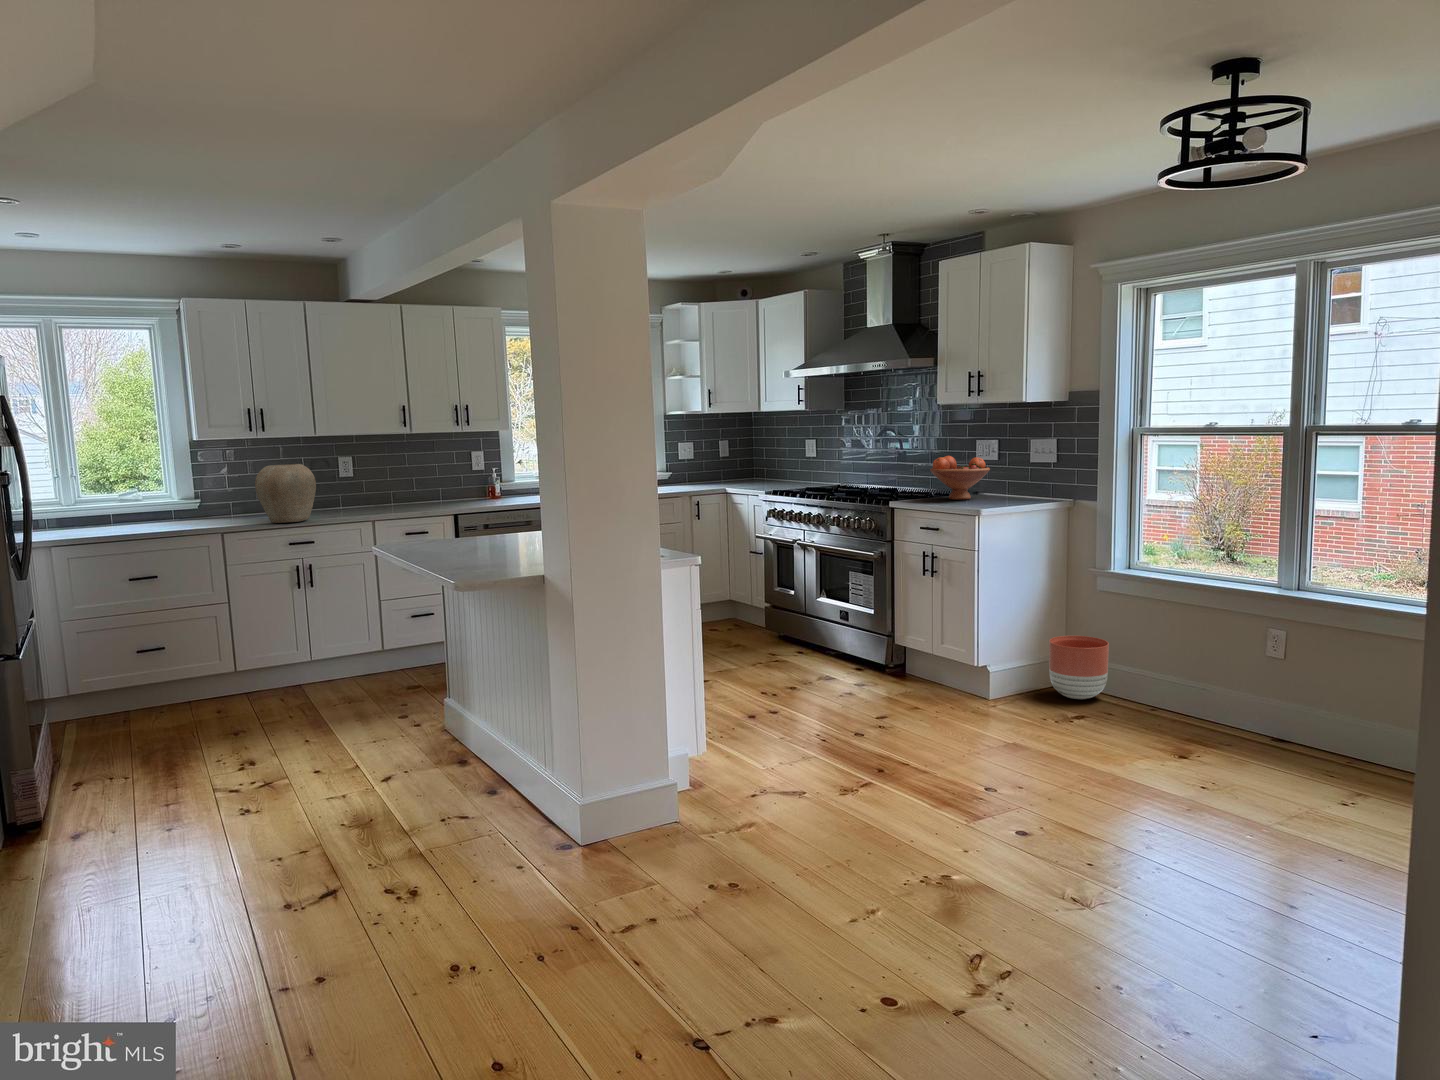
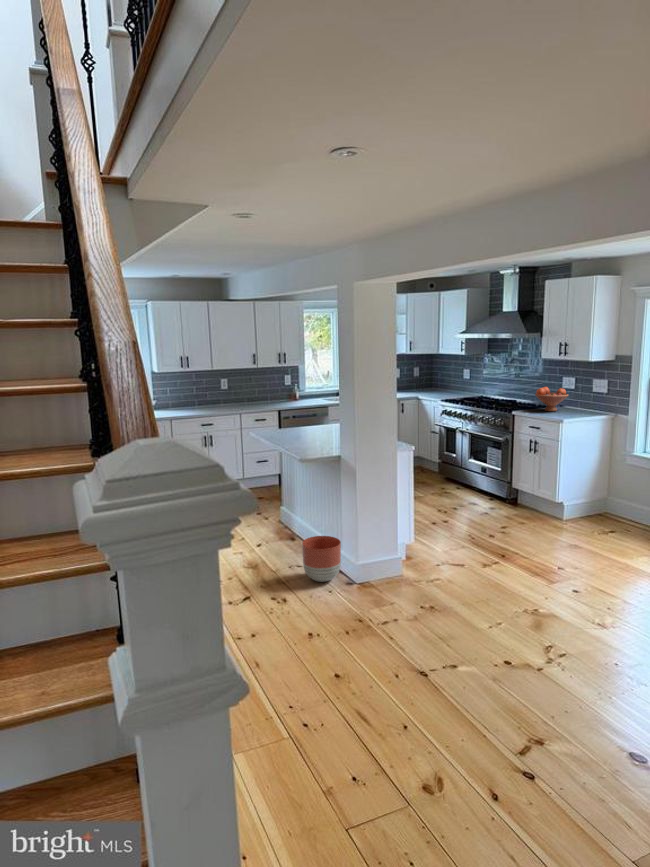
vase: present [255,464,316,523] -> none [186,384,214,414]
planter: present [1049,636,1109,699] -> present [302,536,341,582]

